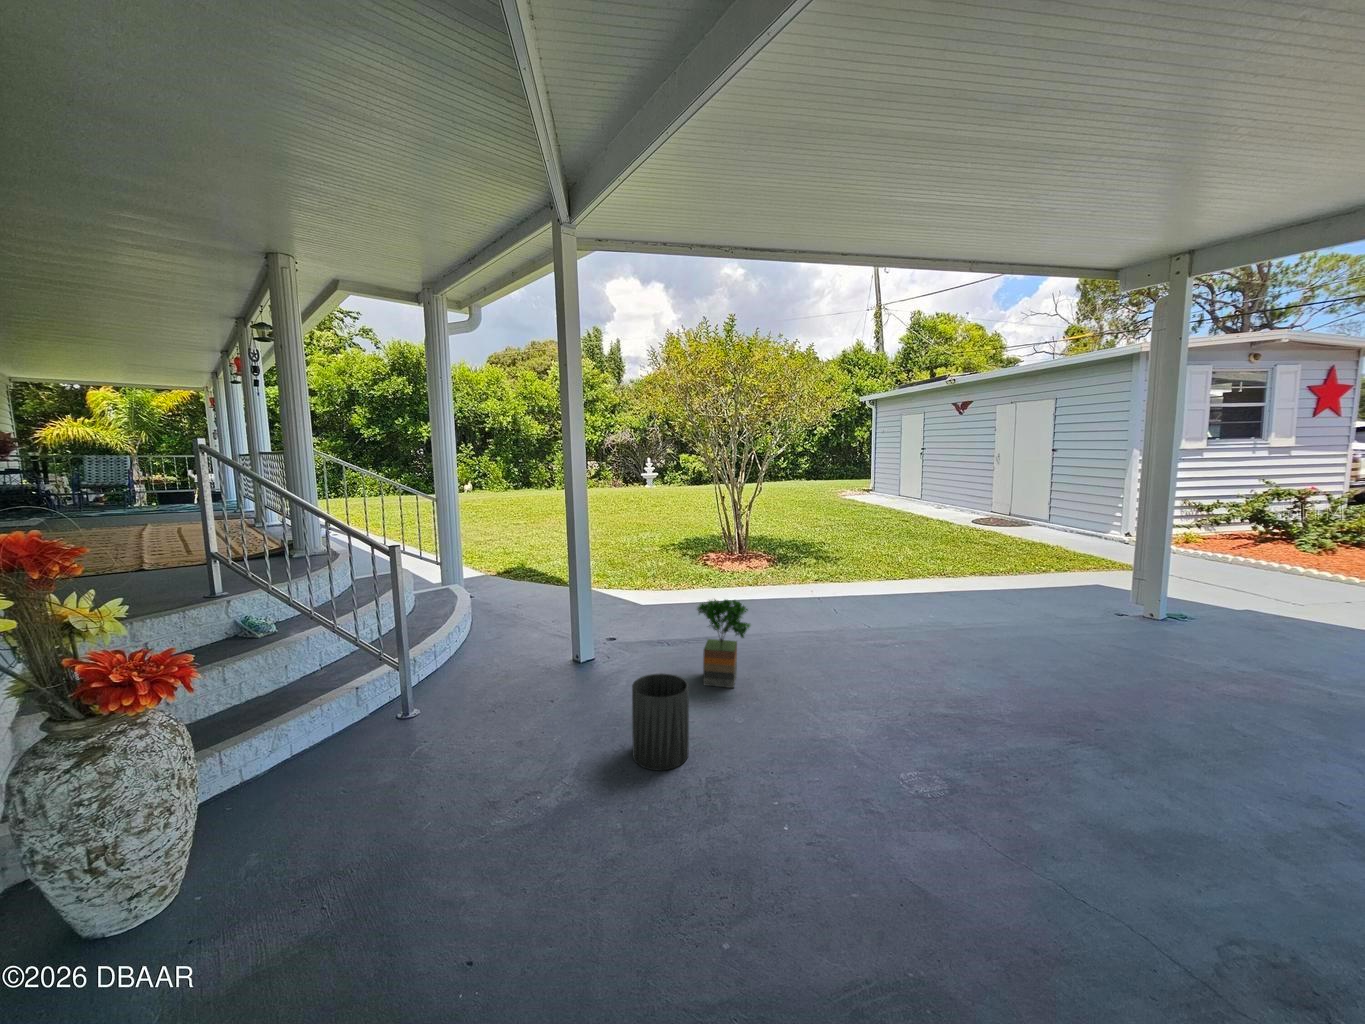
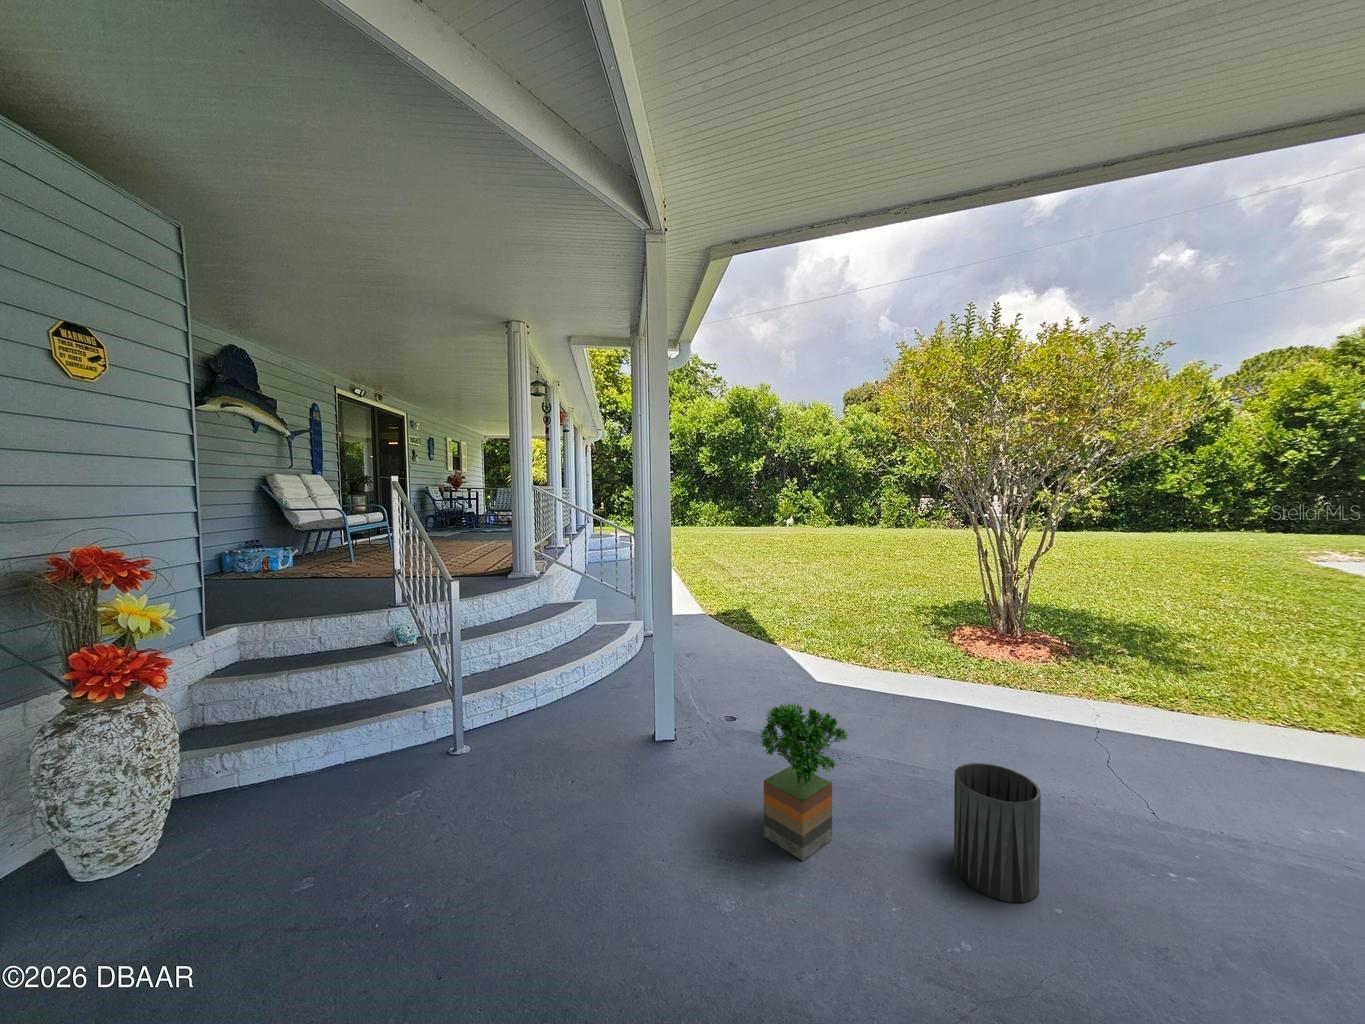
trash can: present [632,673,689,770] -> present [954,763,1041,903]

